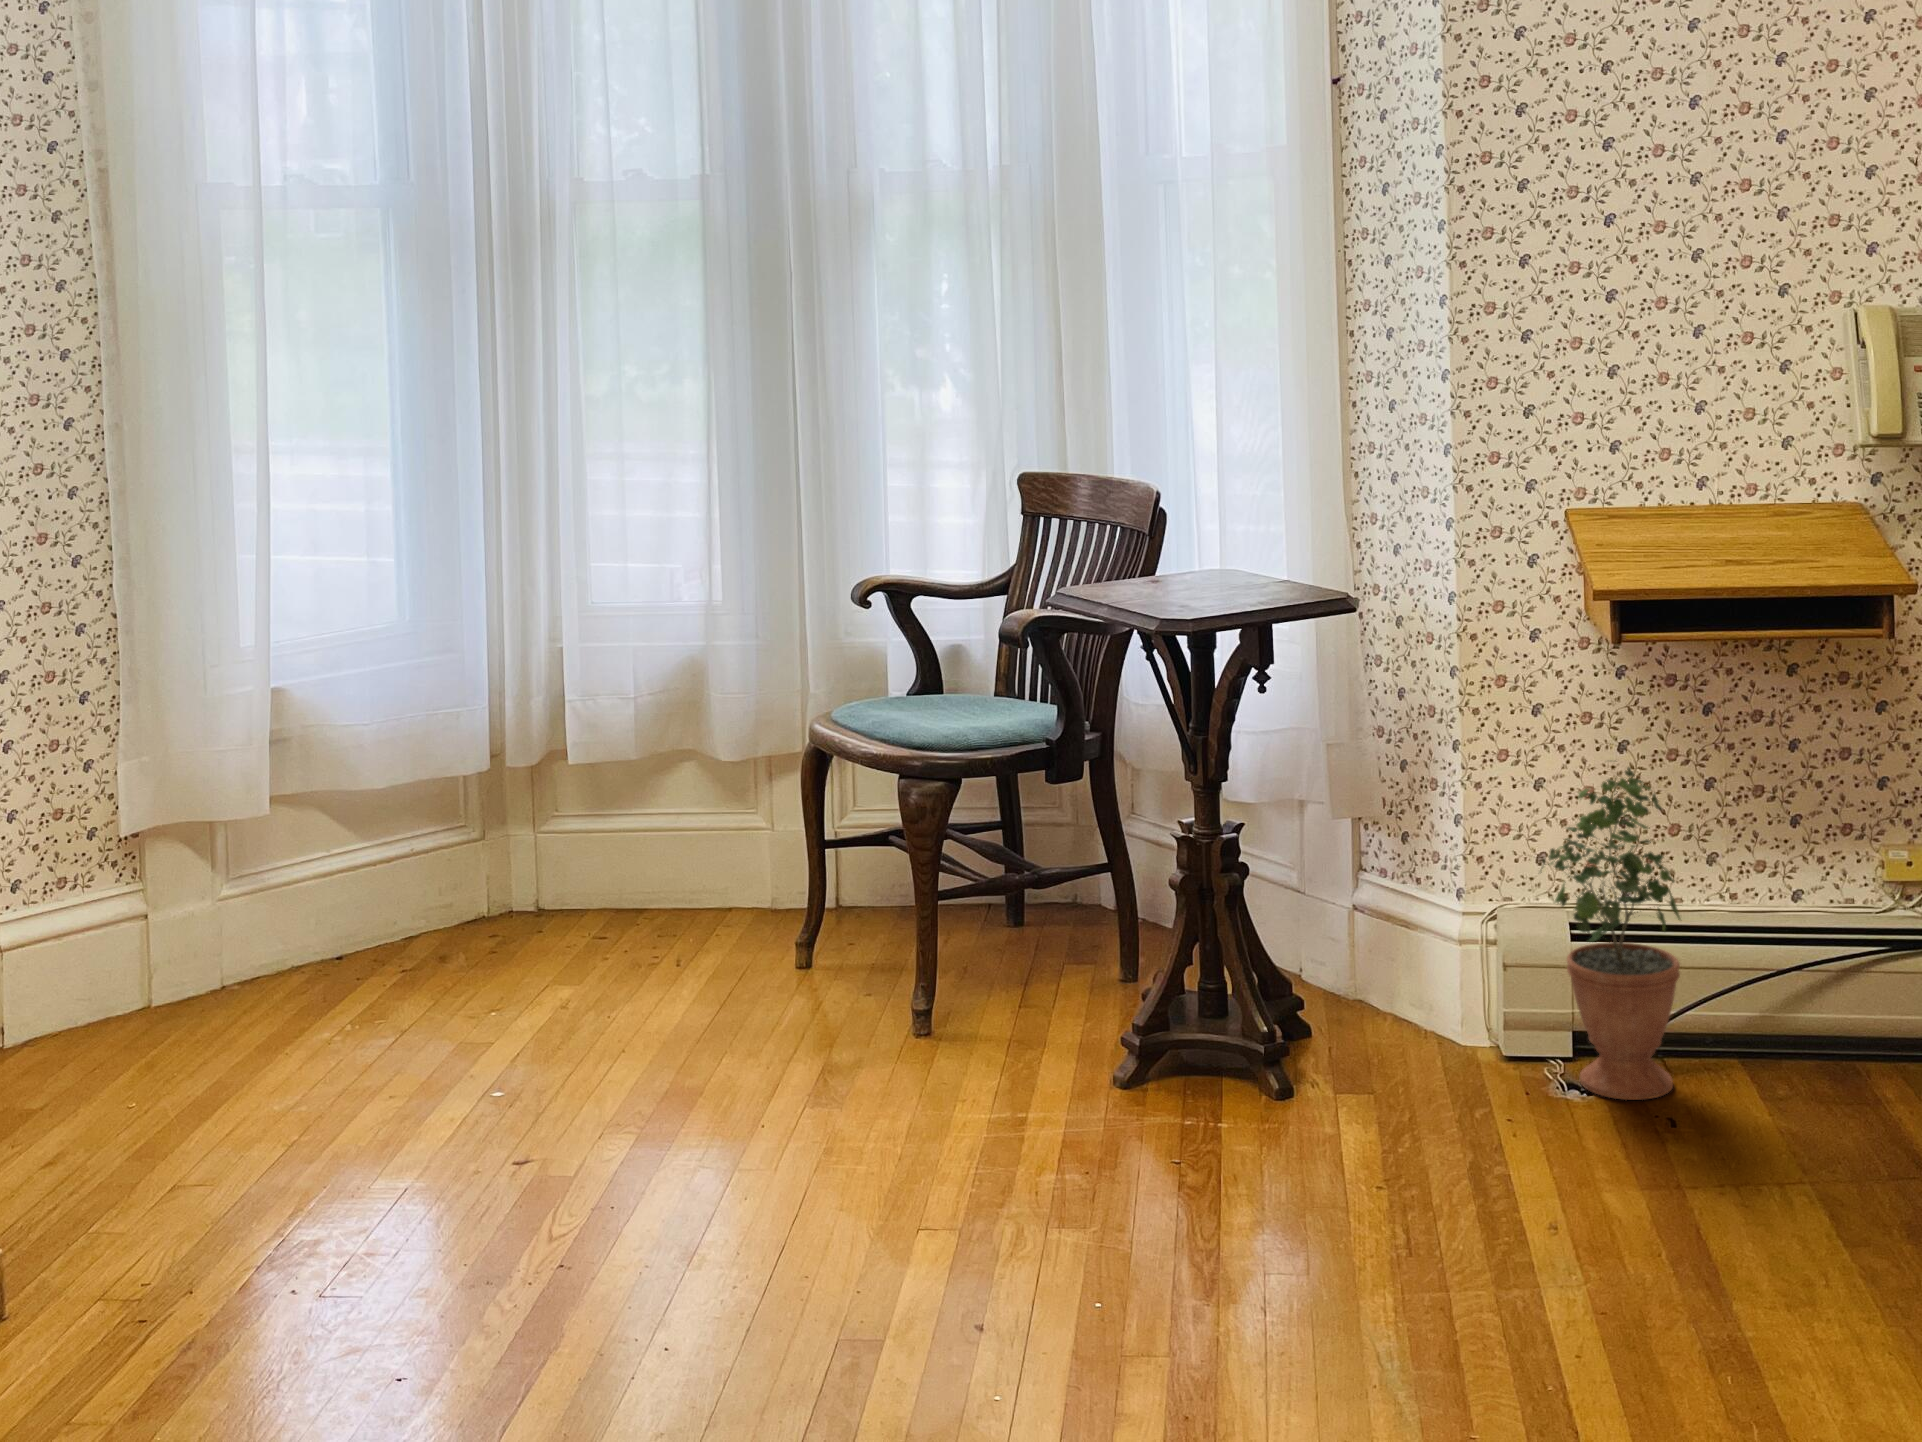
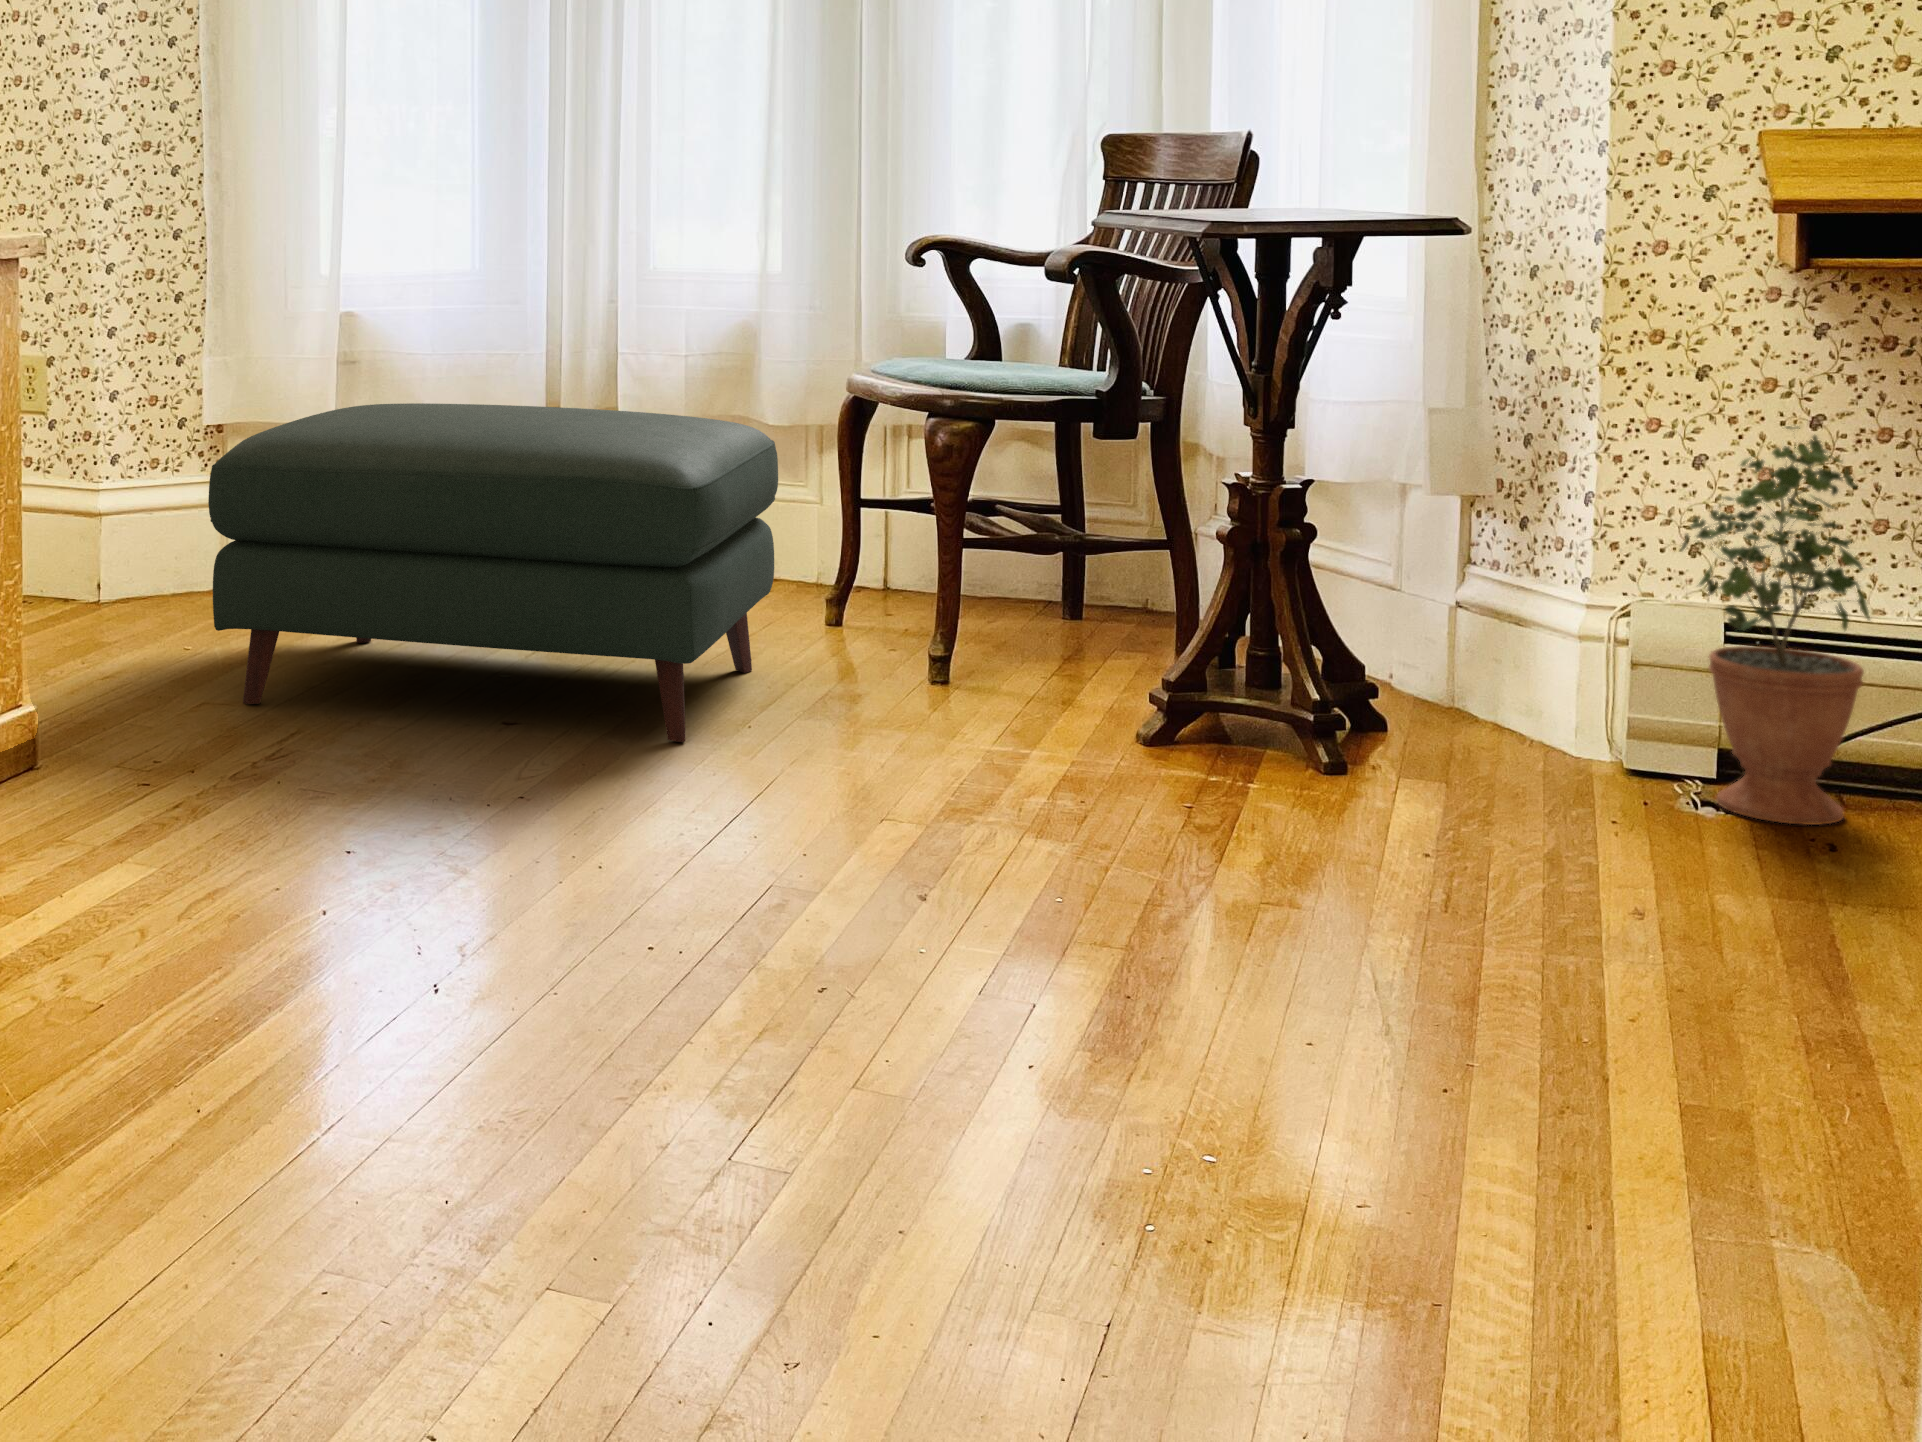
ottoman: none [184,807,759,1186] -> present [208,403,778,742]

